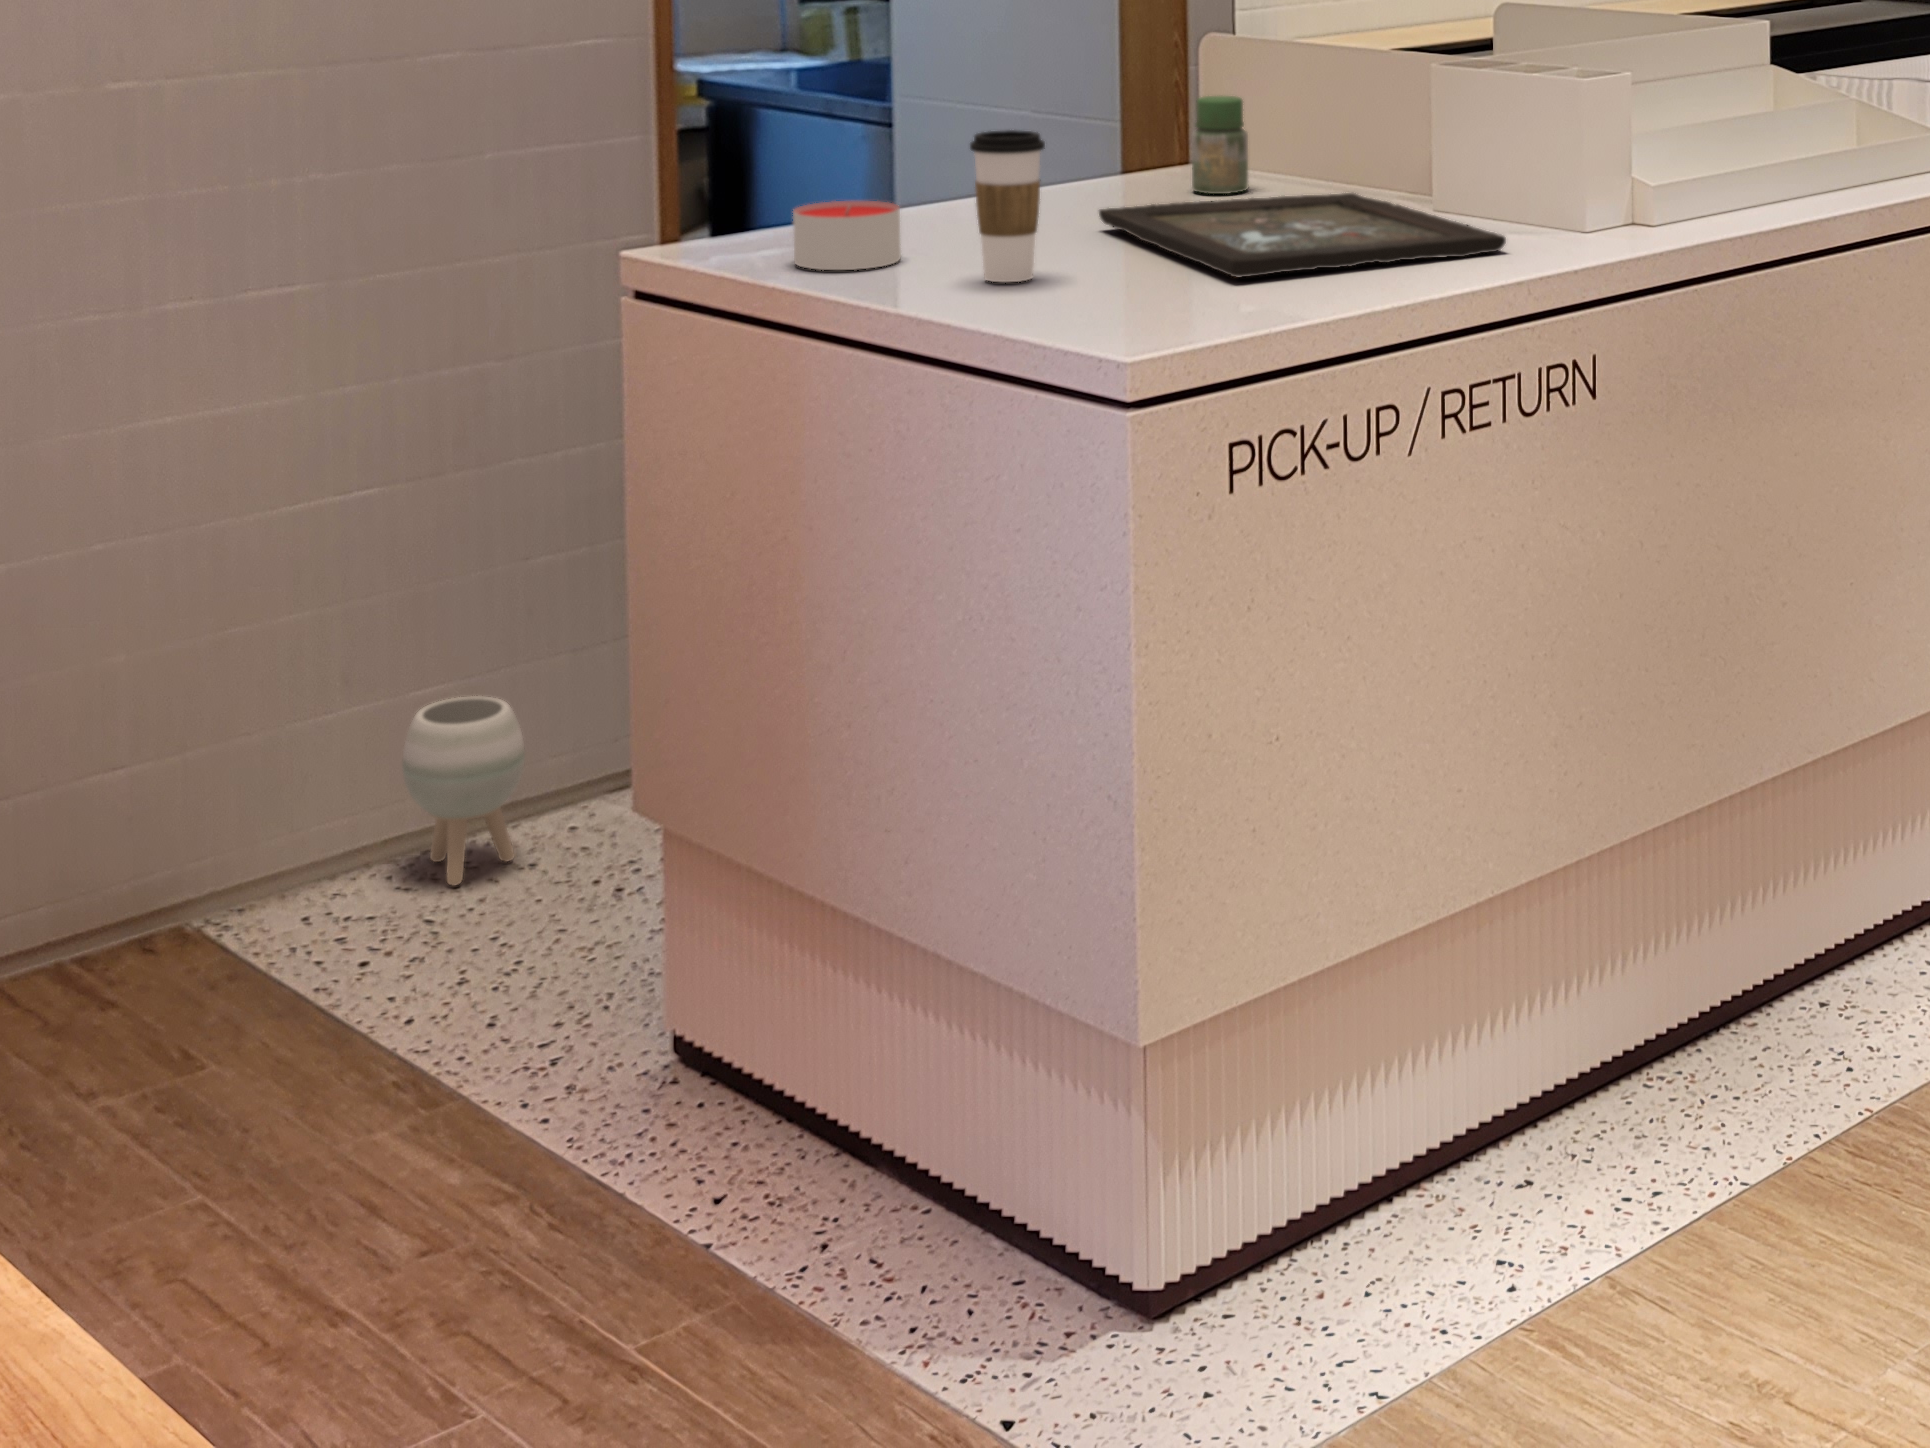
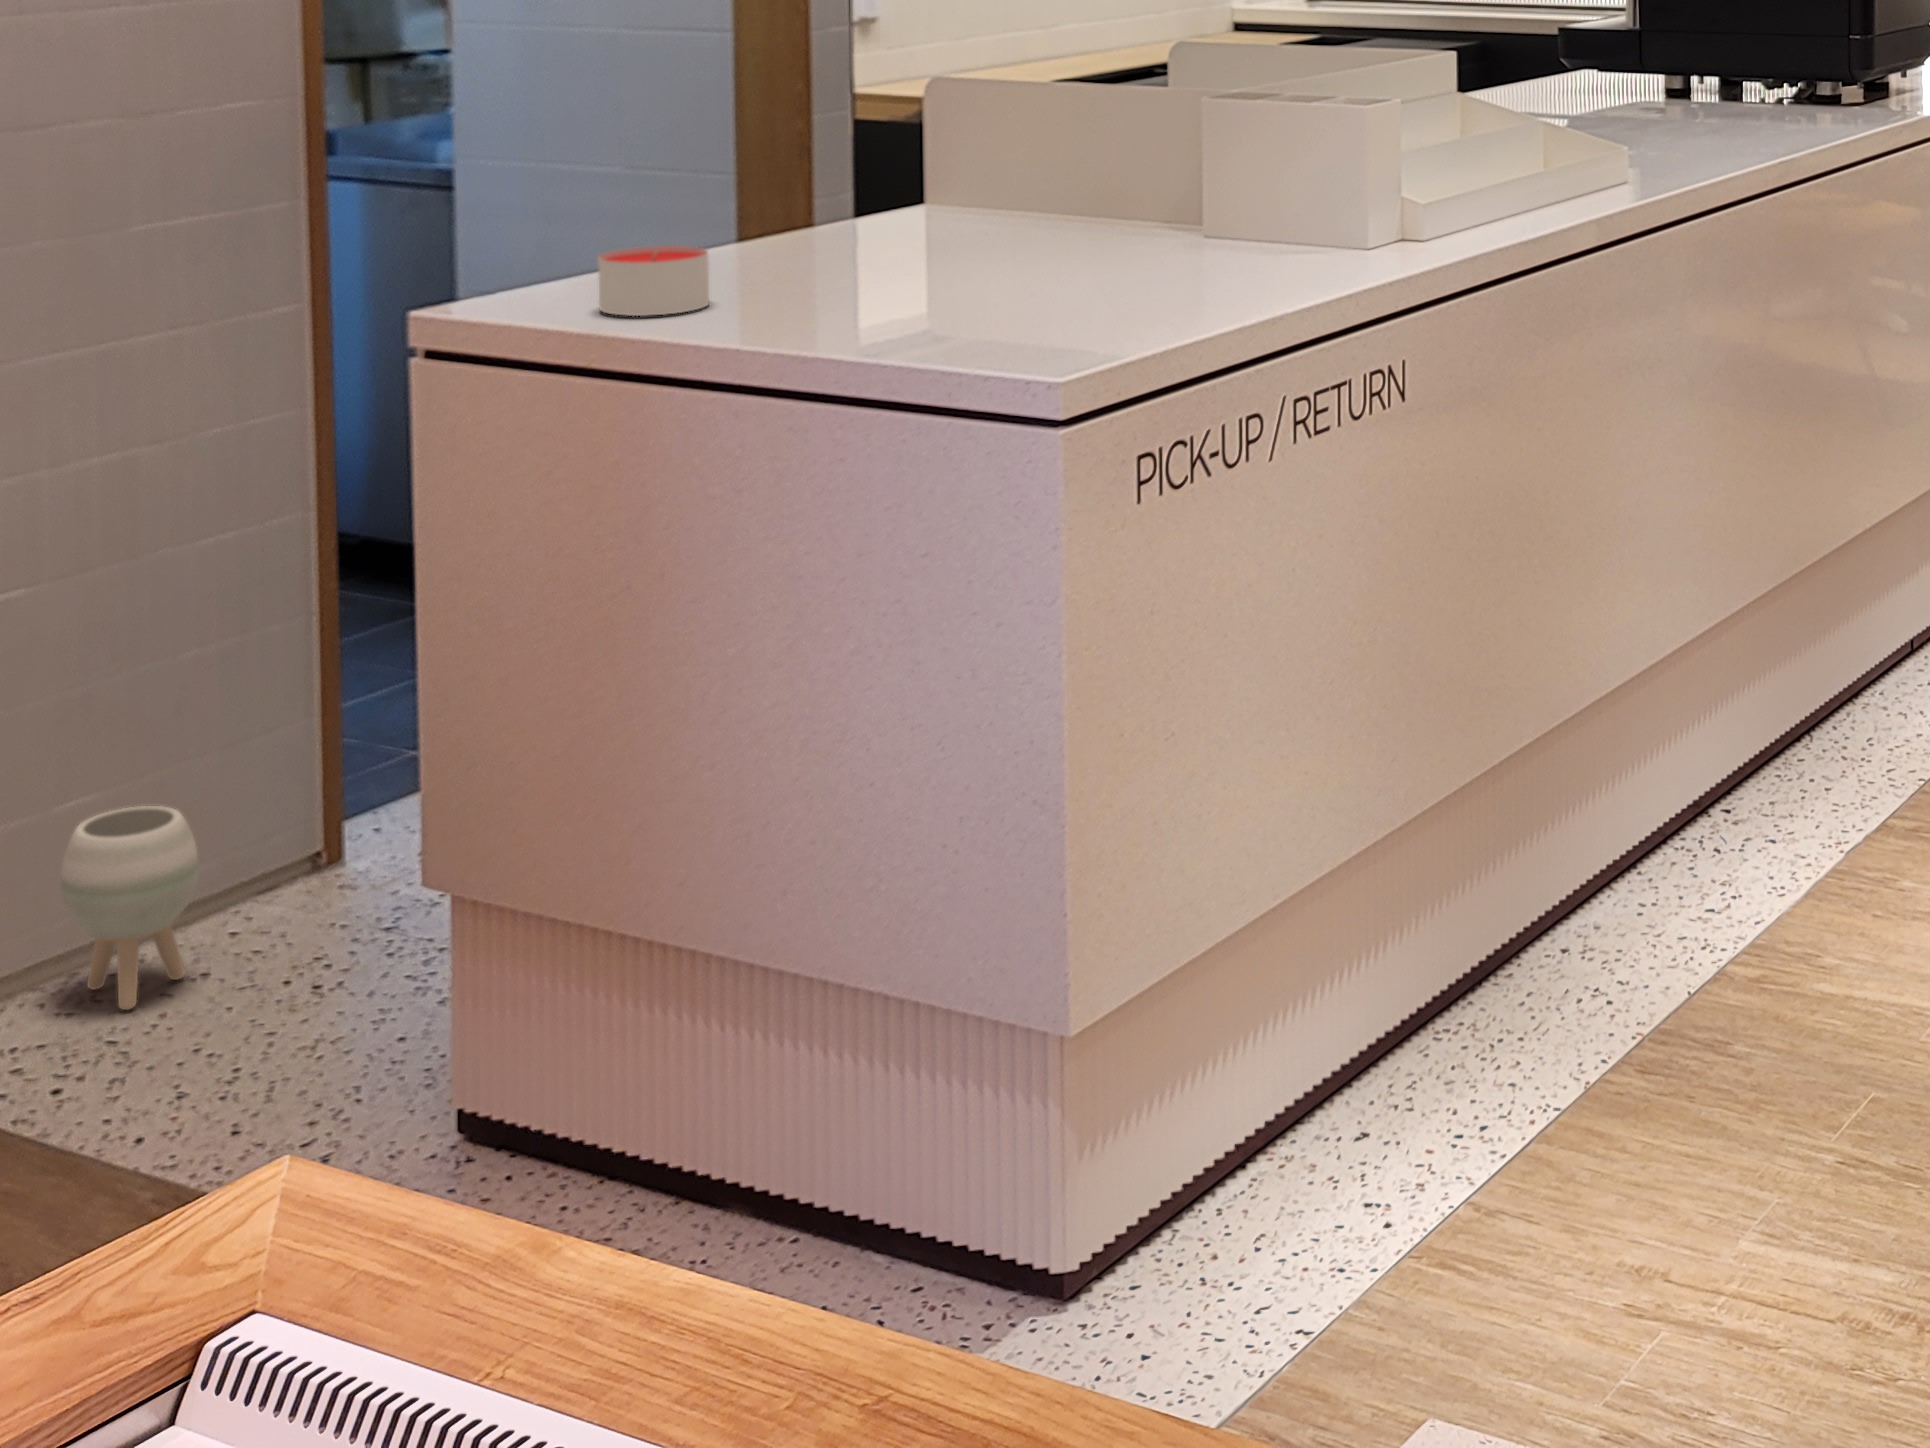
jar: present [1192,96,1248,194] -> none [938,134,995,229]
coffee cup: present [970,130,1045,282] -> none [802,167,877,317]
tray: present [1099,193,1506,277] -> none [883,221,1302,299]

